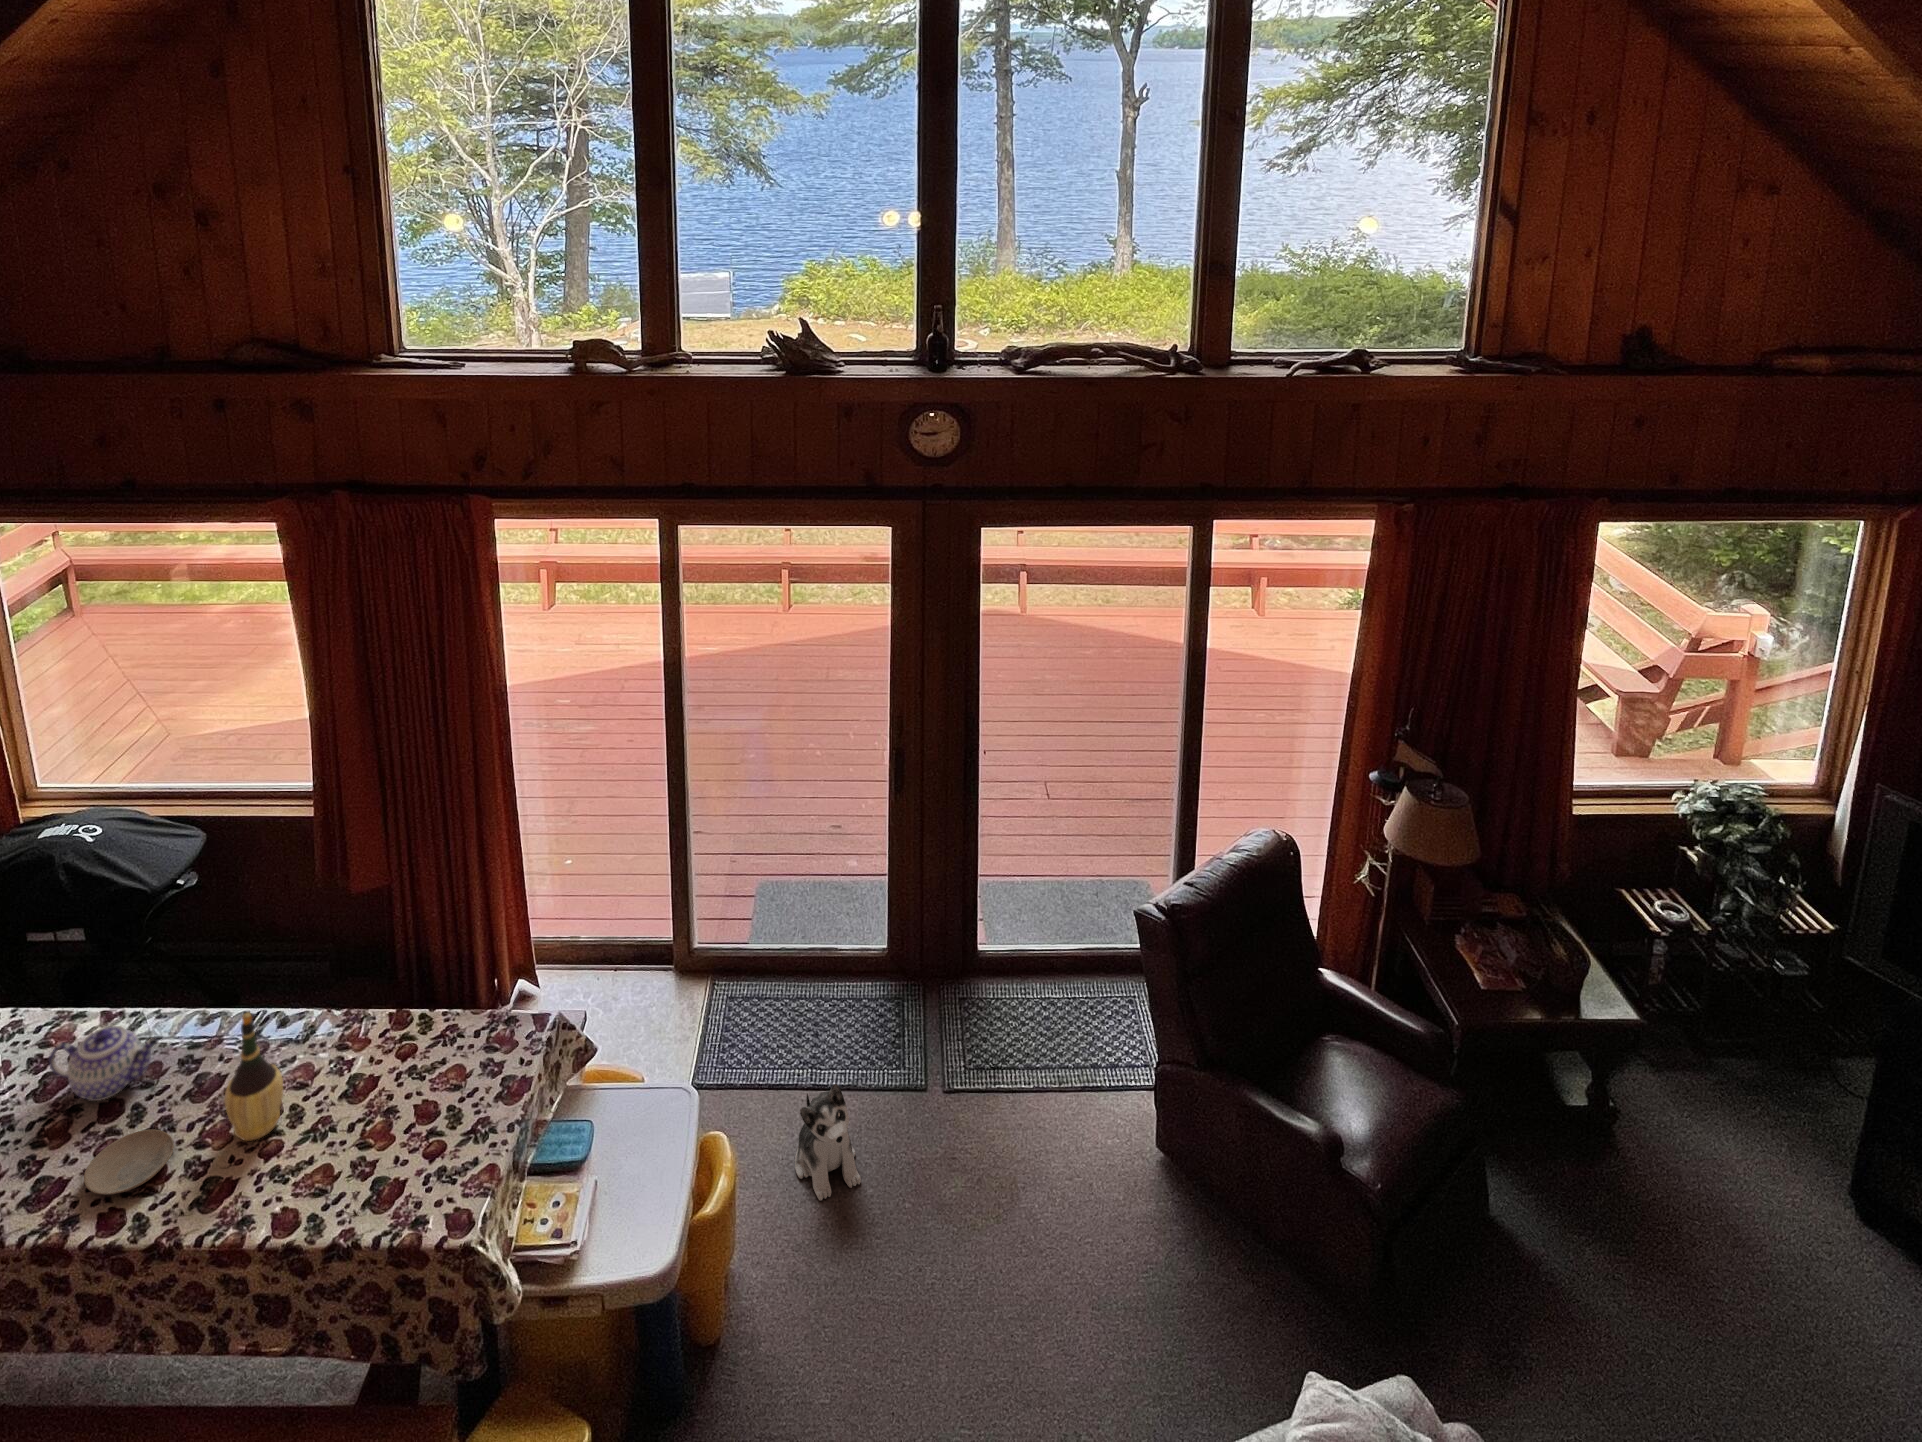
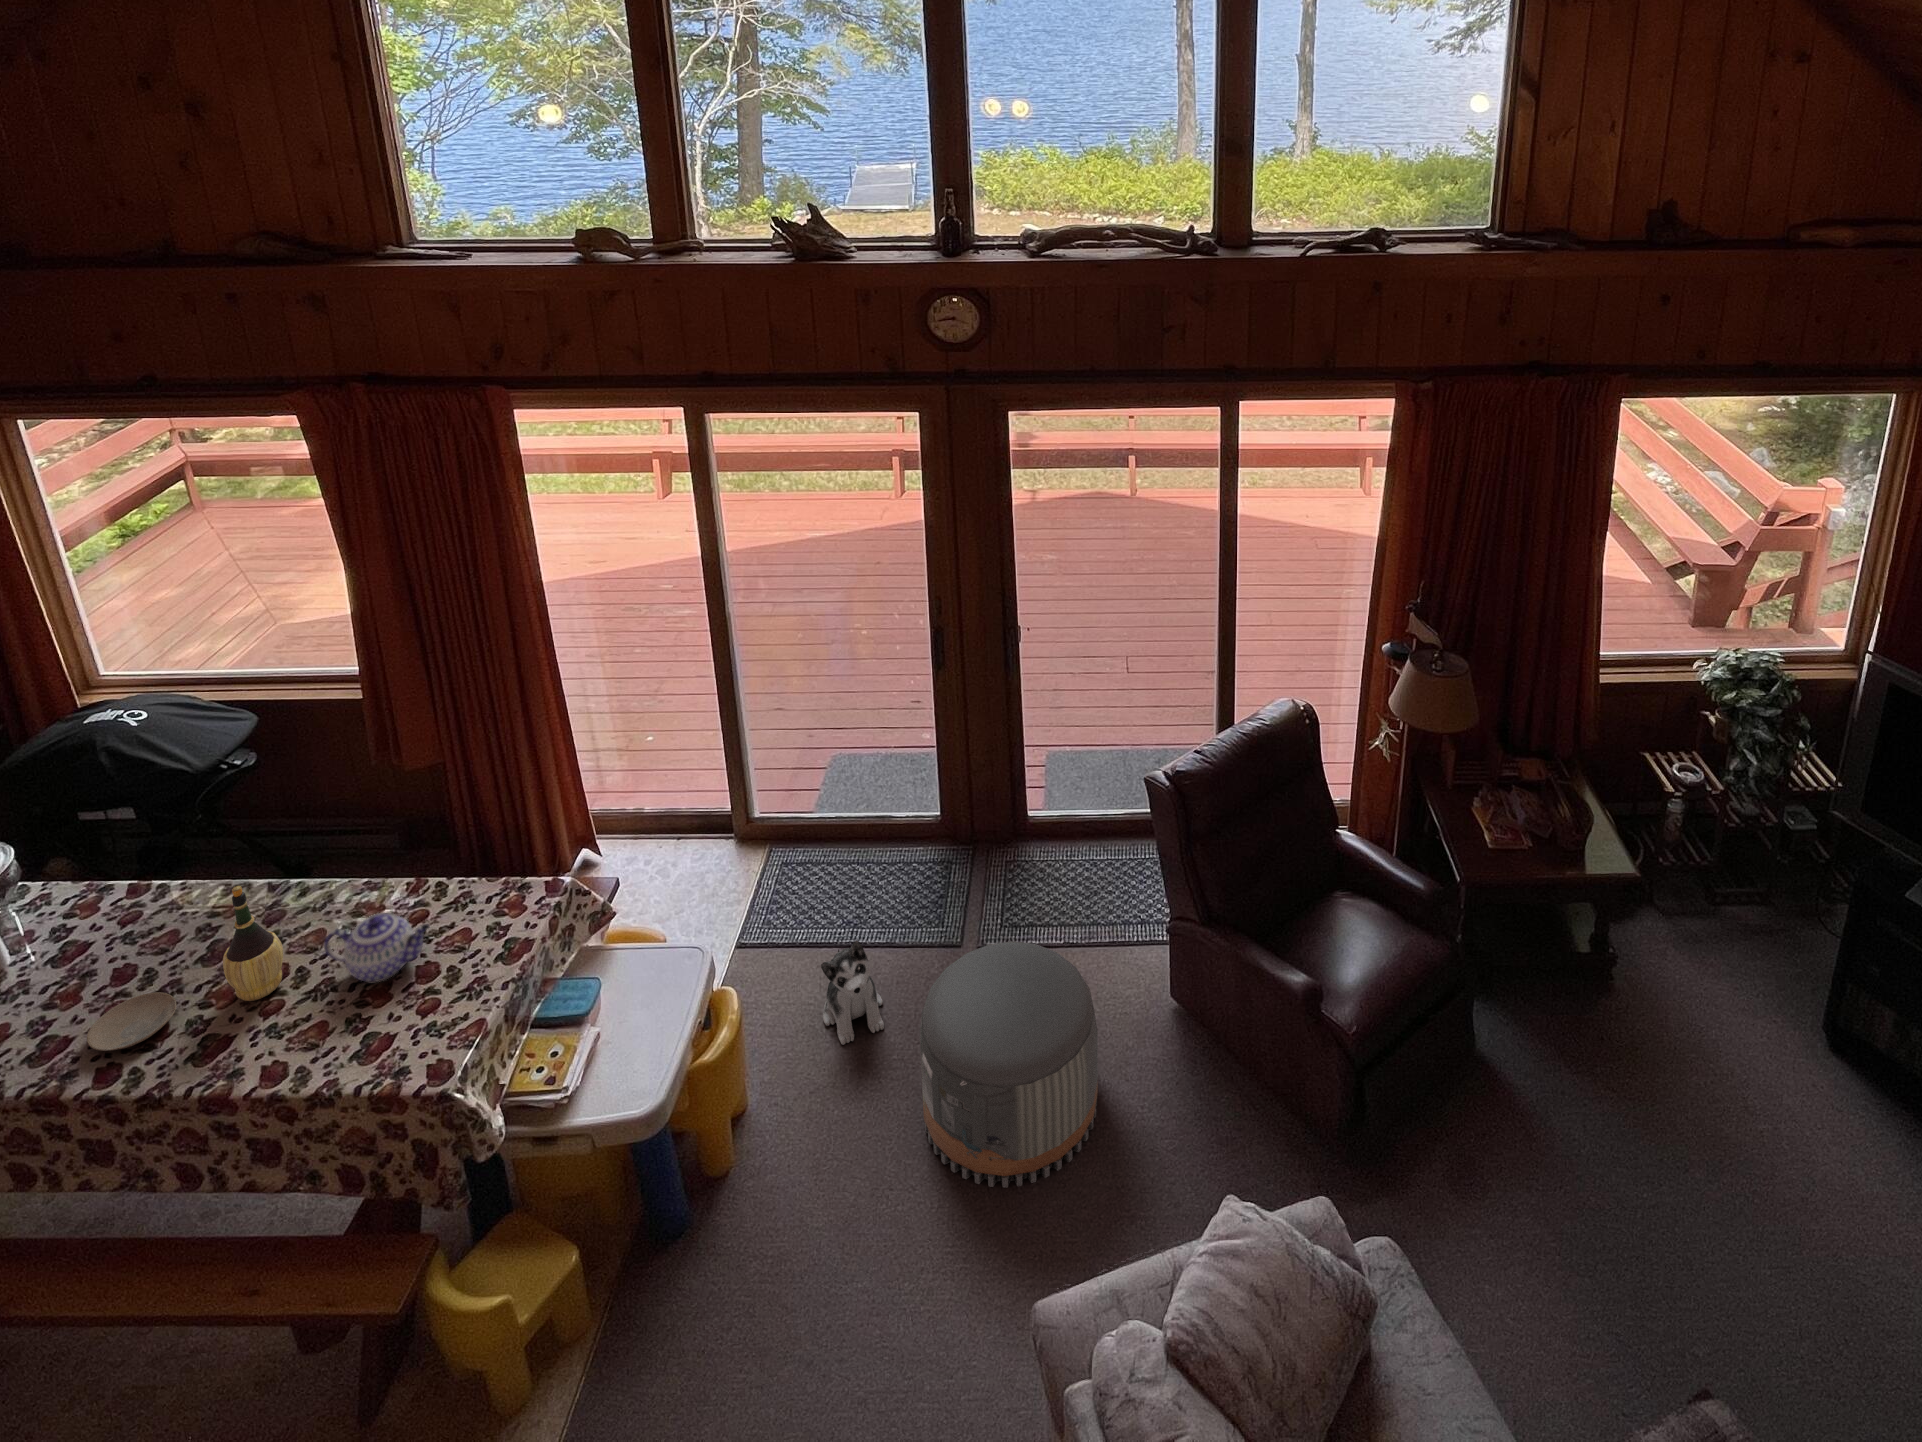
teapot: present [49,1026,158,1101] -> present [324,913,430,983]
pouf: none [918,1087,1106,1369] -> present [920,941,1098,1187]

